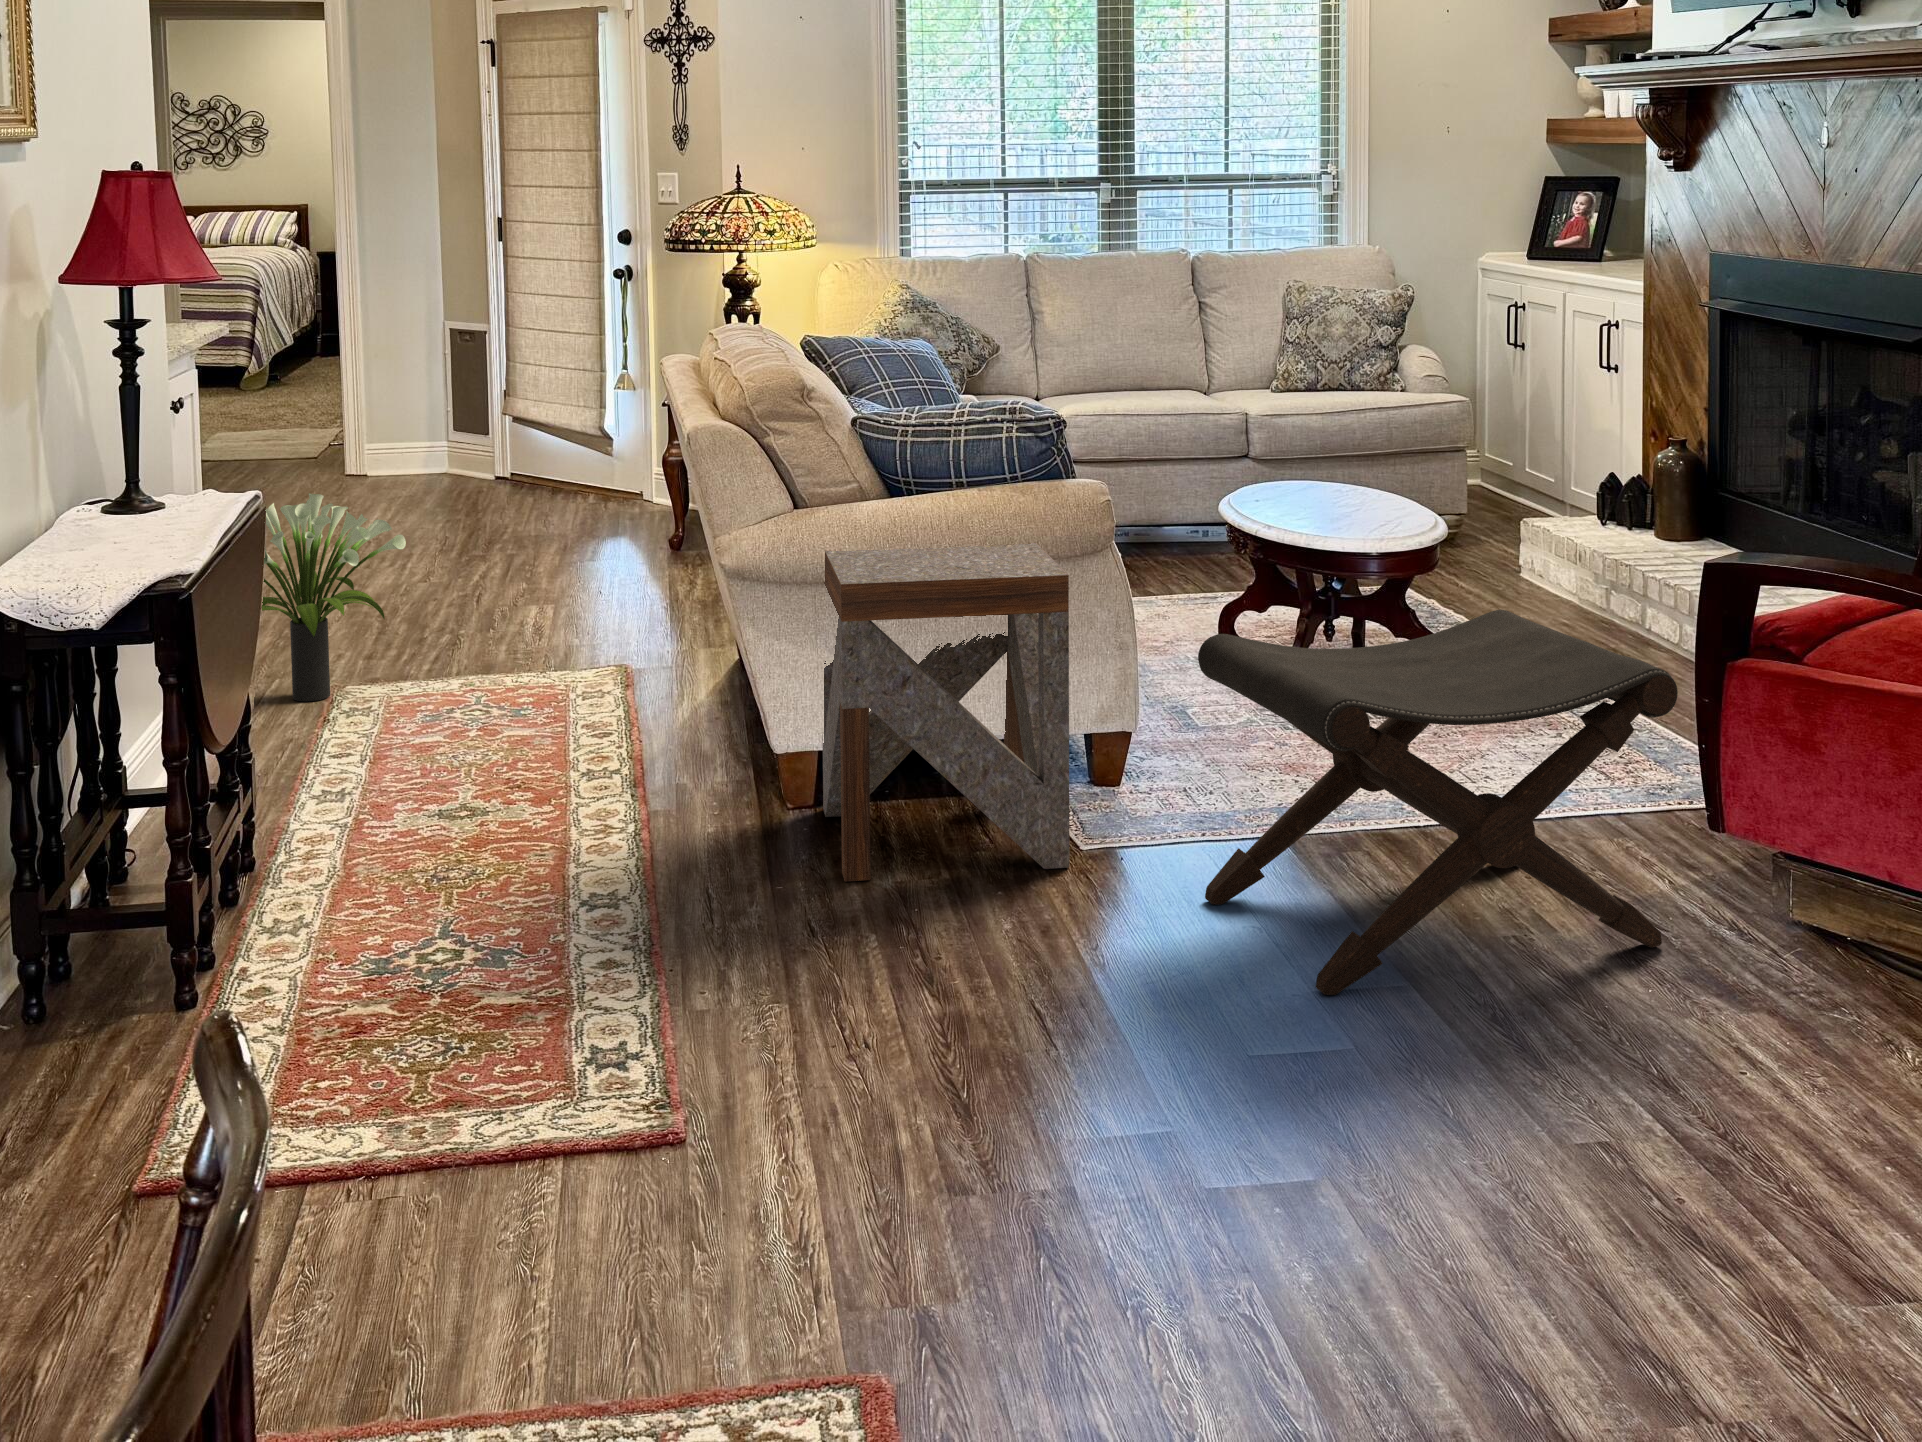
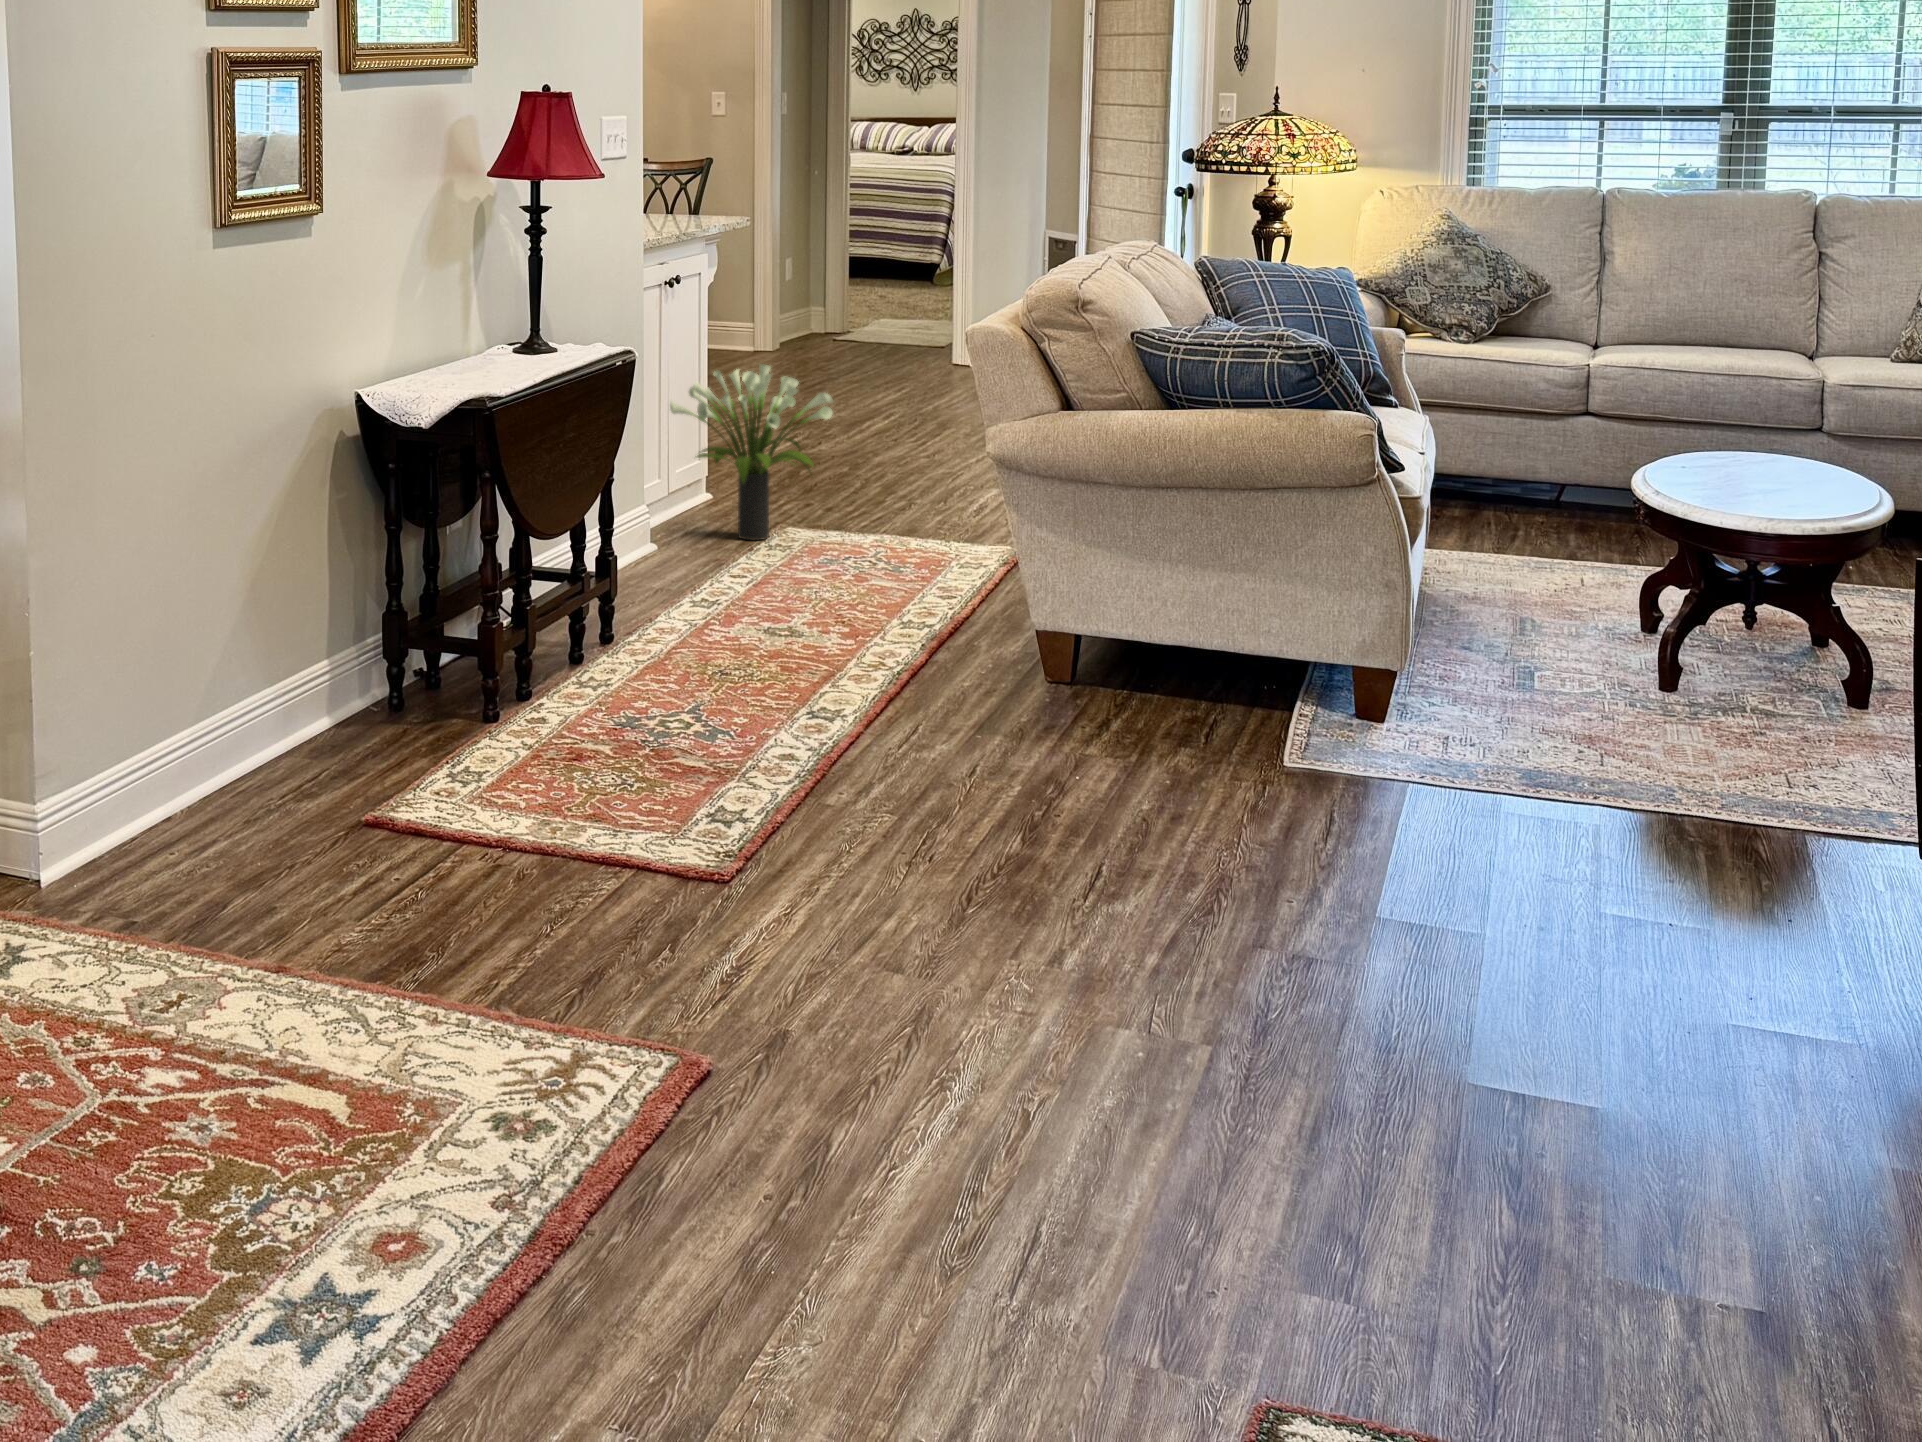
side table: present [823,543,1070,882] -> none [1028,446,1294,798]
footstool: present [1198,610,1678,995] -> none [1361,585,1896,1025]

